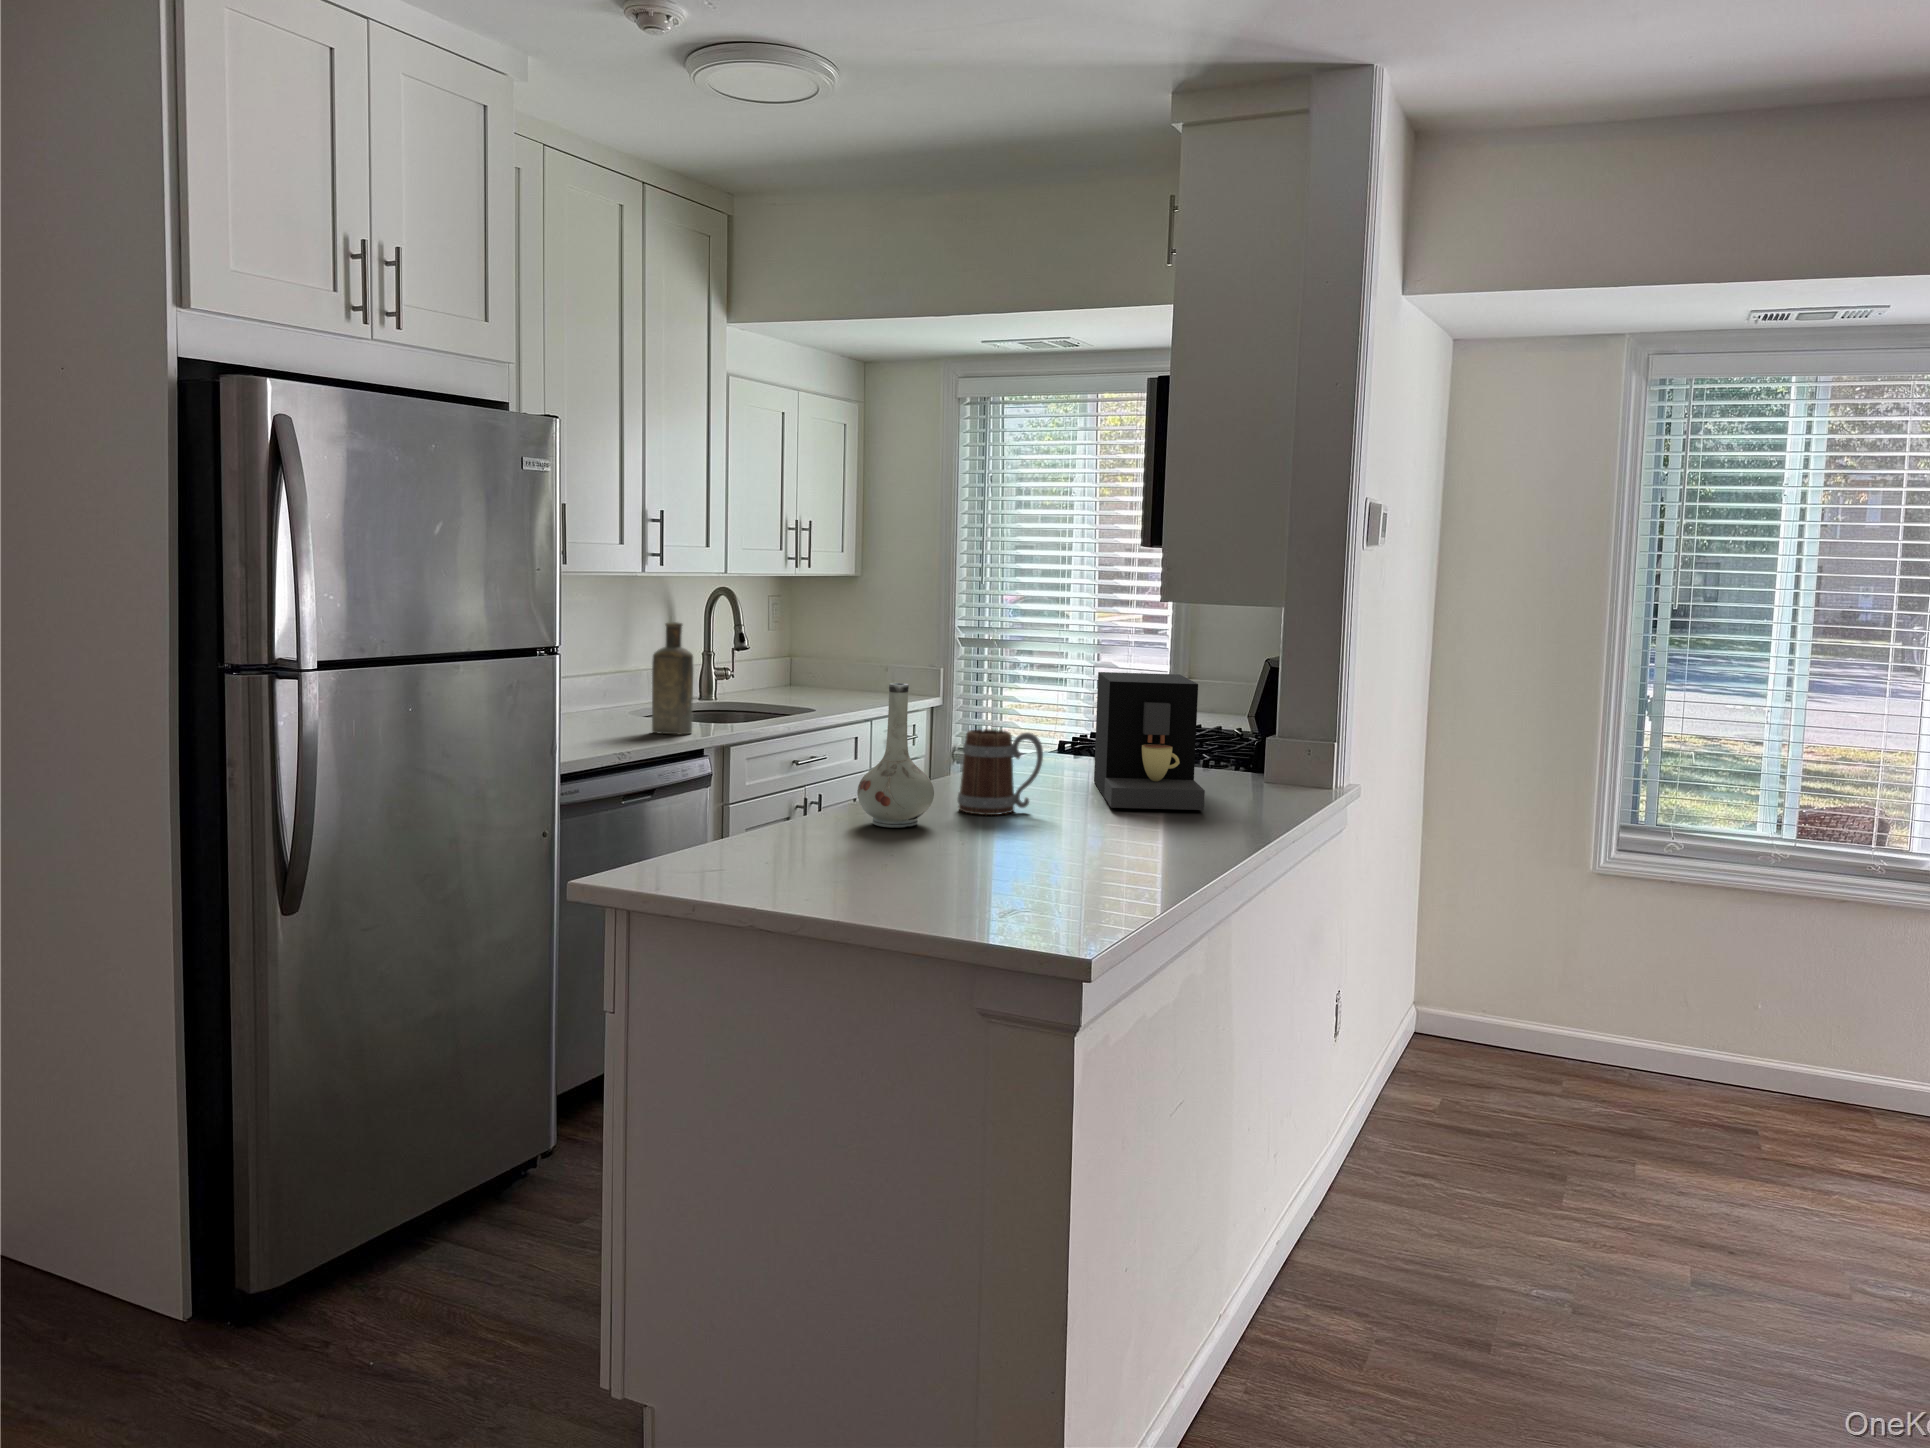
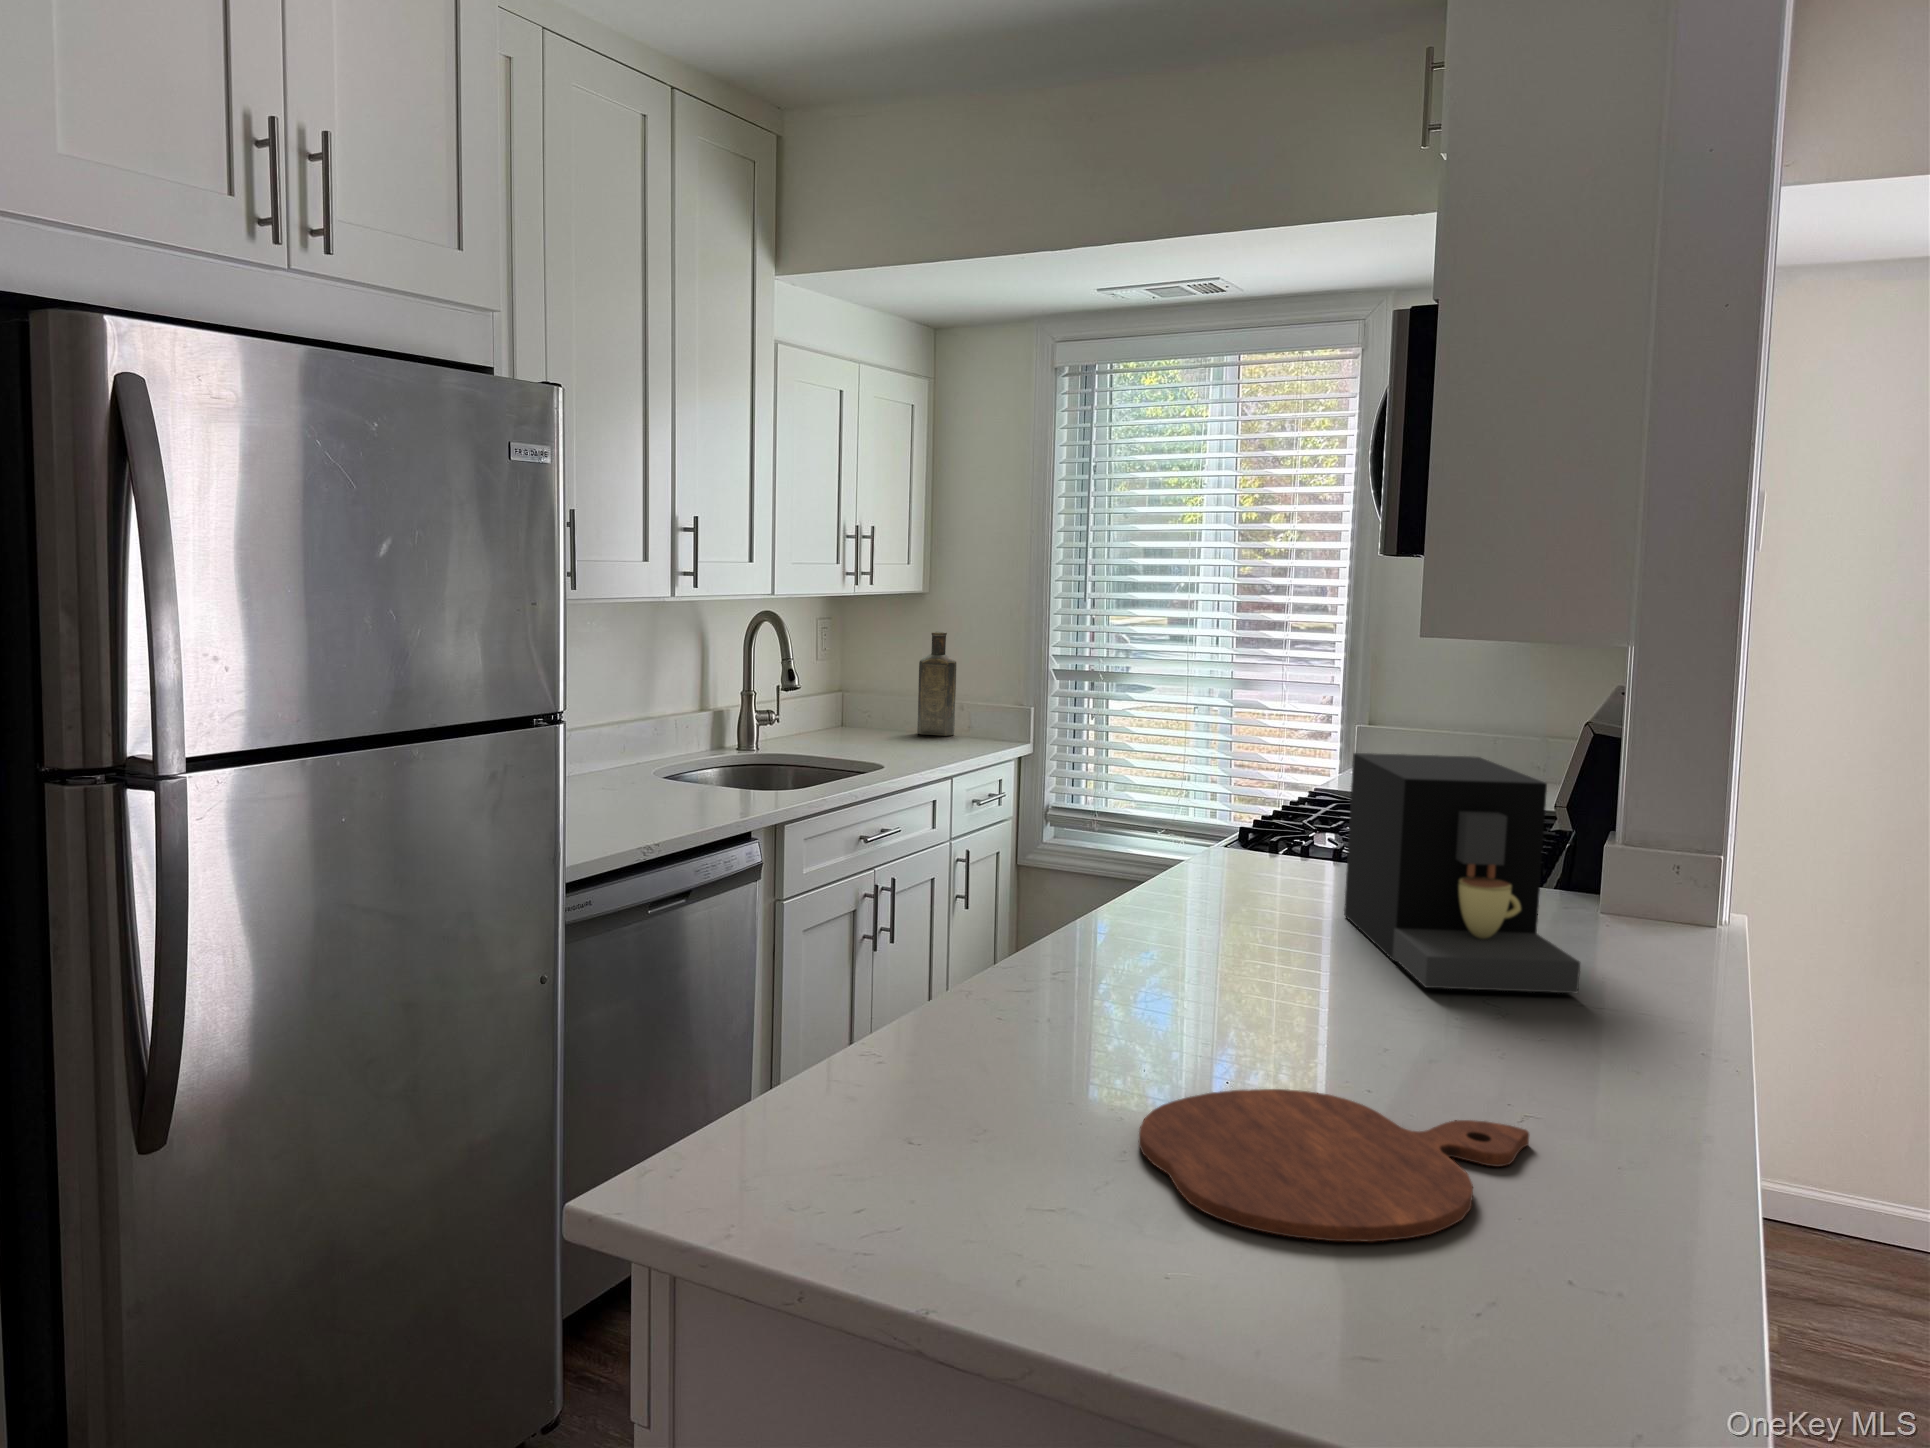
bottle: present [652,622,693,734] -> present [917,632,956,736]
vase: present [857,683,934,828] -> none [1037,800,1164,1044]
mug: present [957,729,1043,815] -> none [1179,860,1322,1005]
cutting board: none [890,839,1109,883] -> present [1138,1089,1529,1242]

